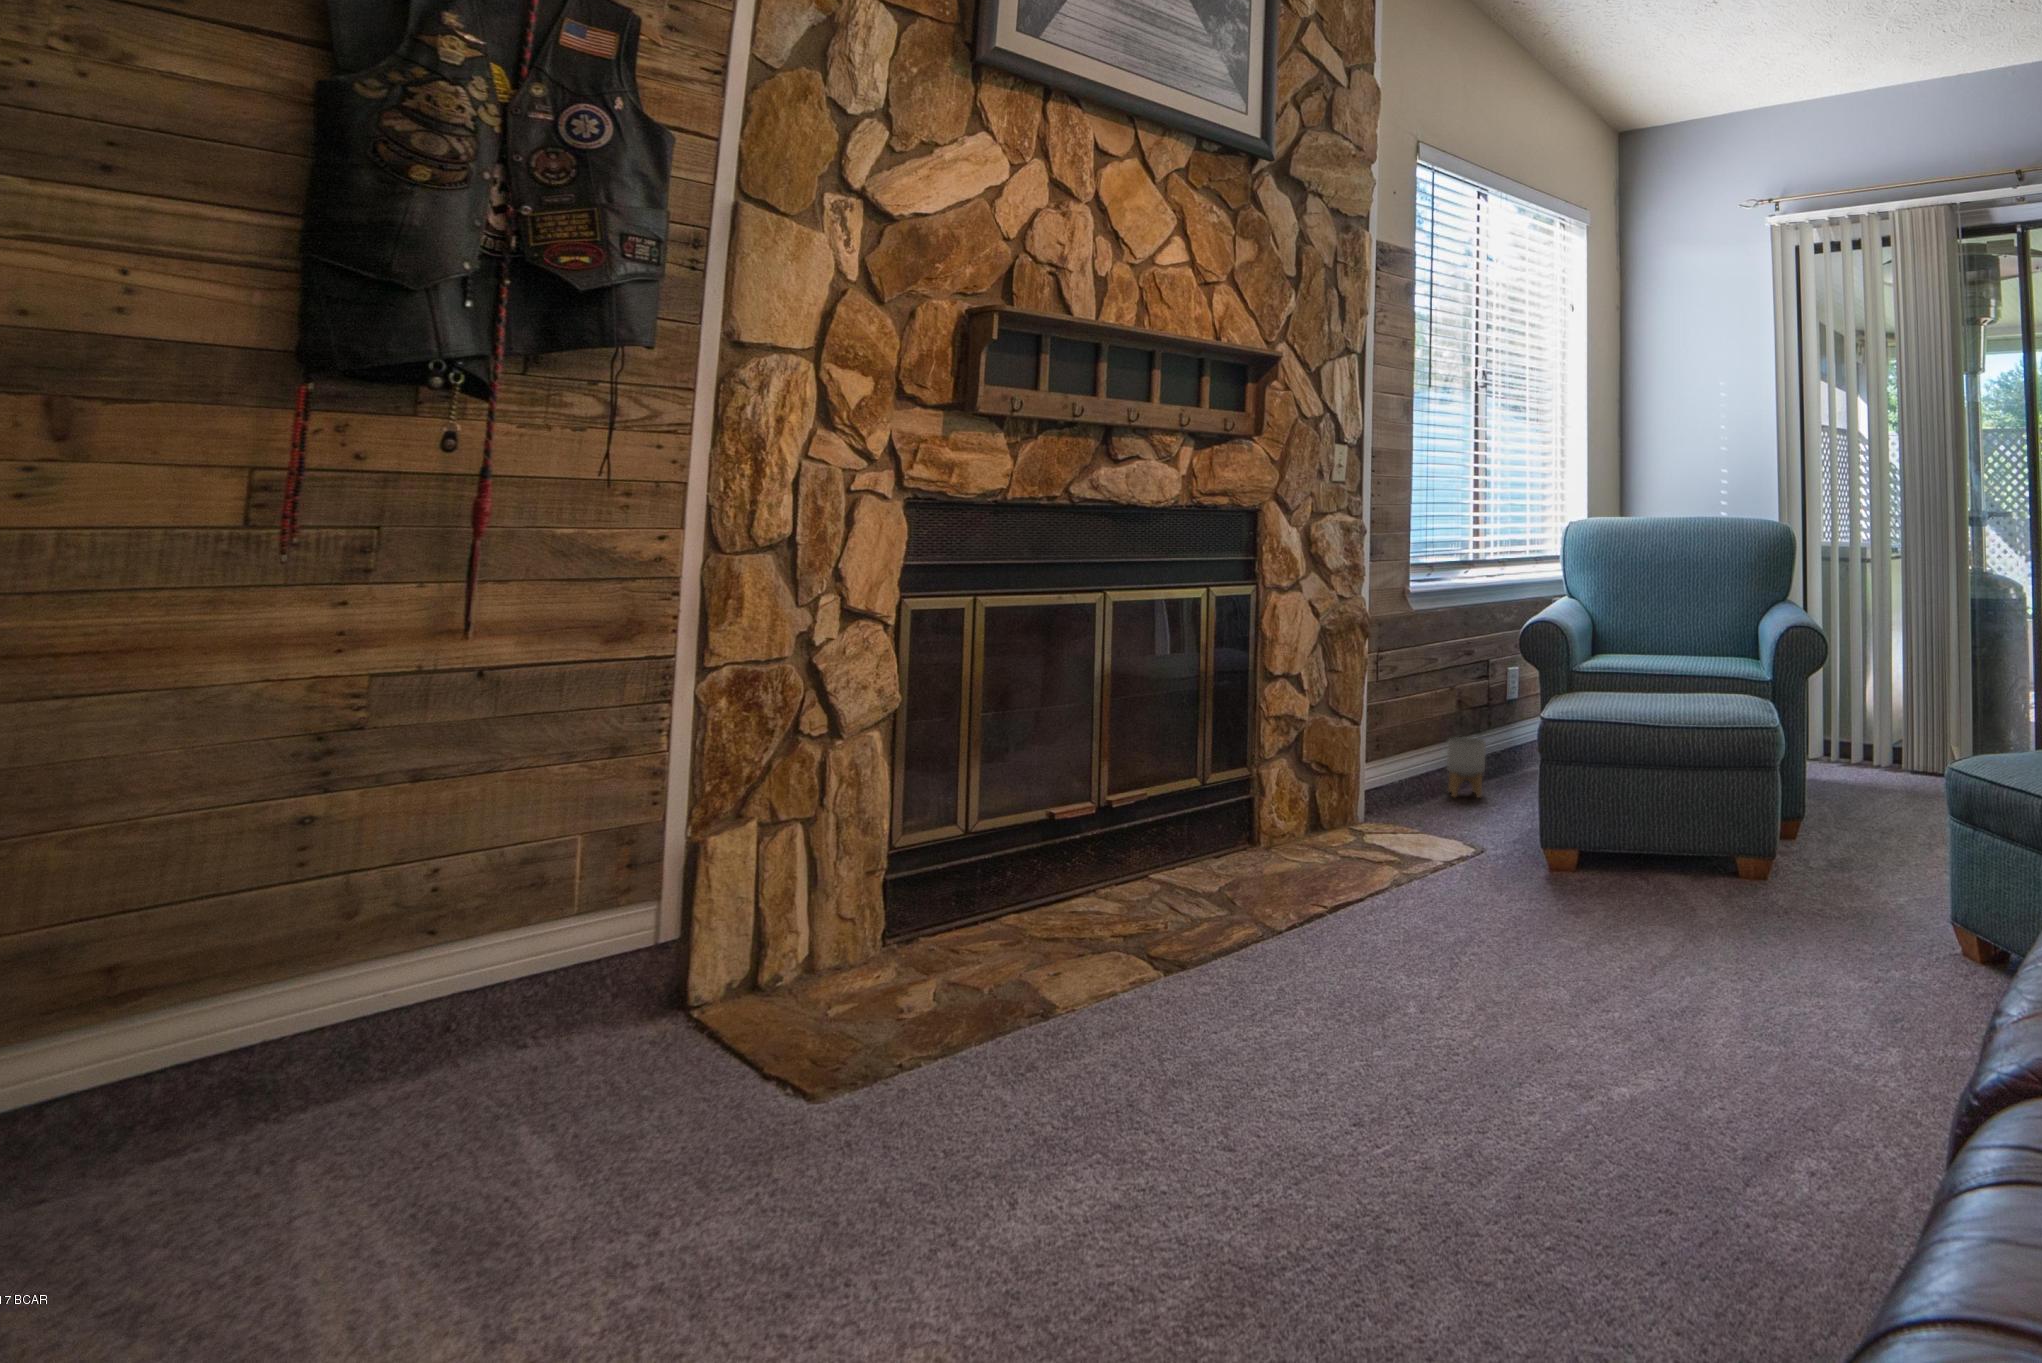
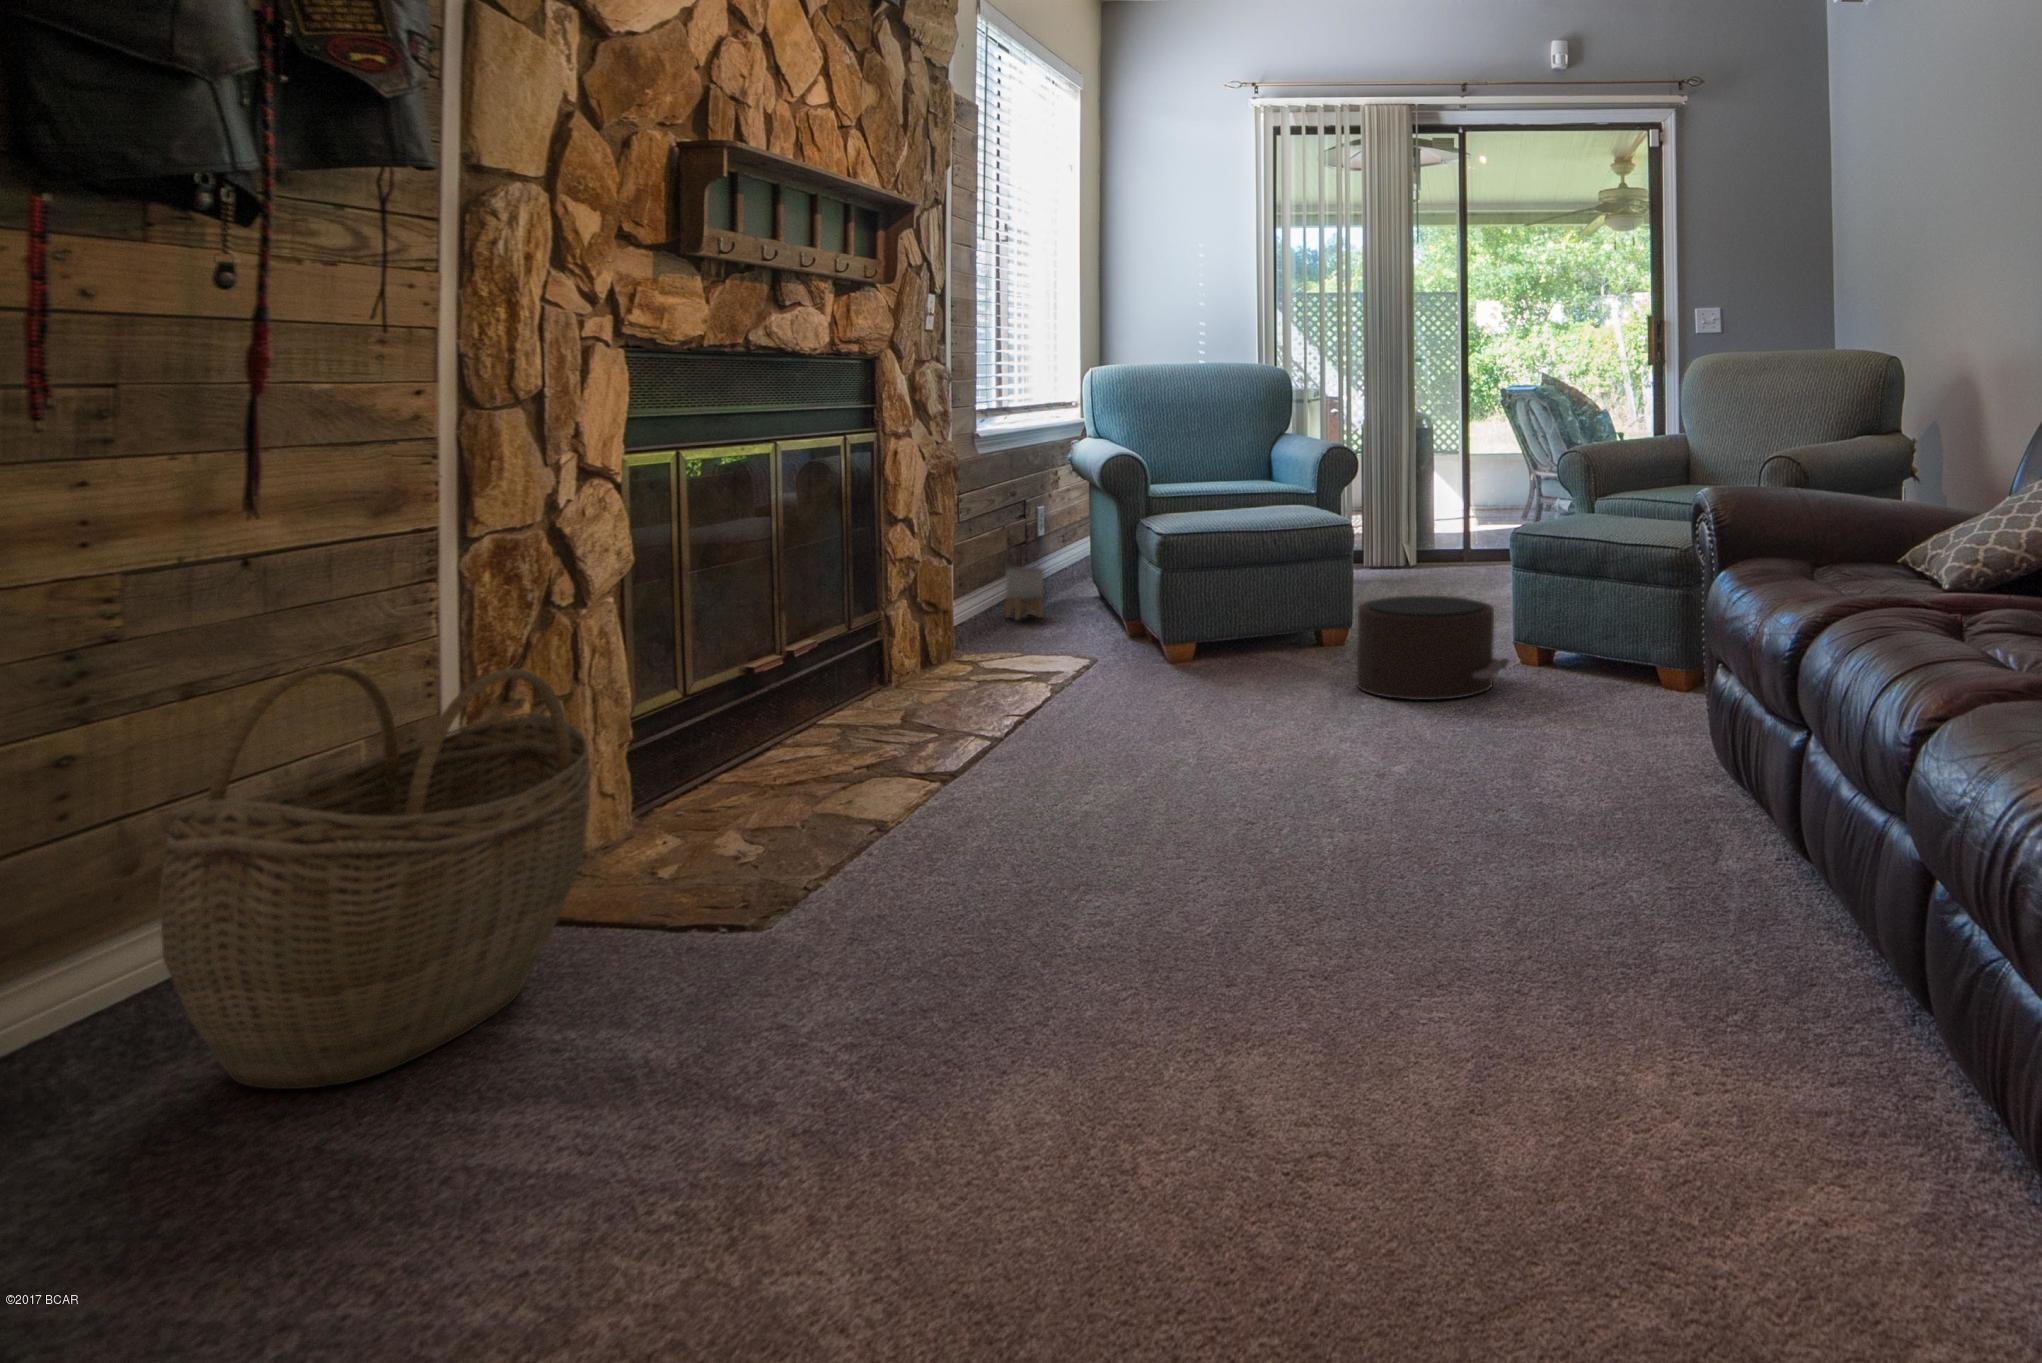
woven basket: none [301,772,671,1172] -> present [159,664,590,1089]
pouf: none [1661,840,1927,1016] -> present [1329,596,1509,700]

